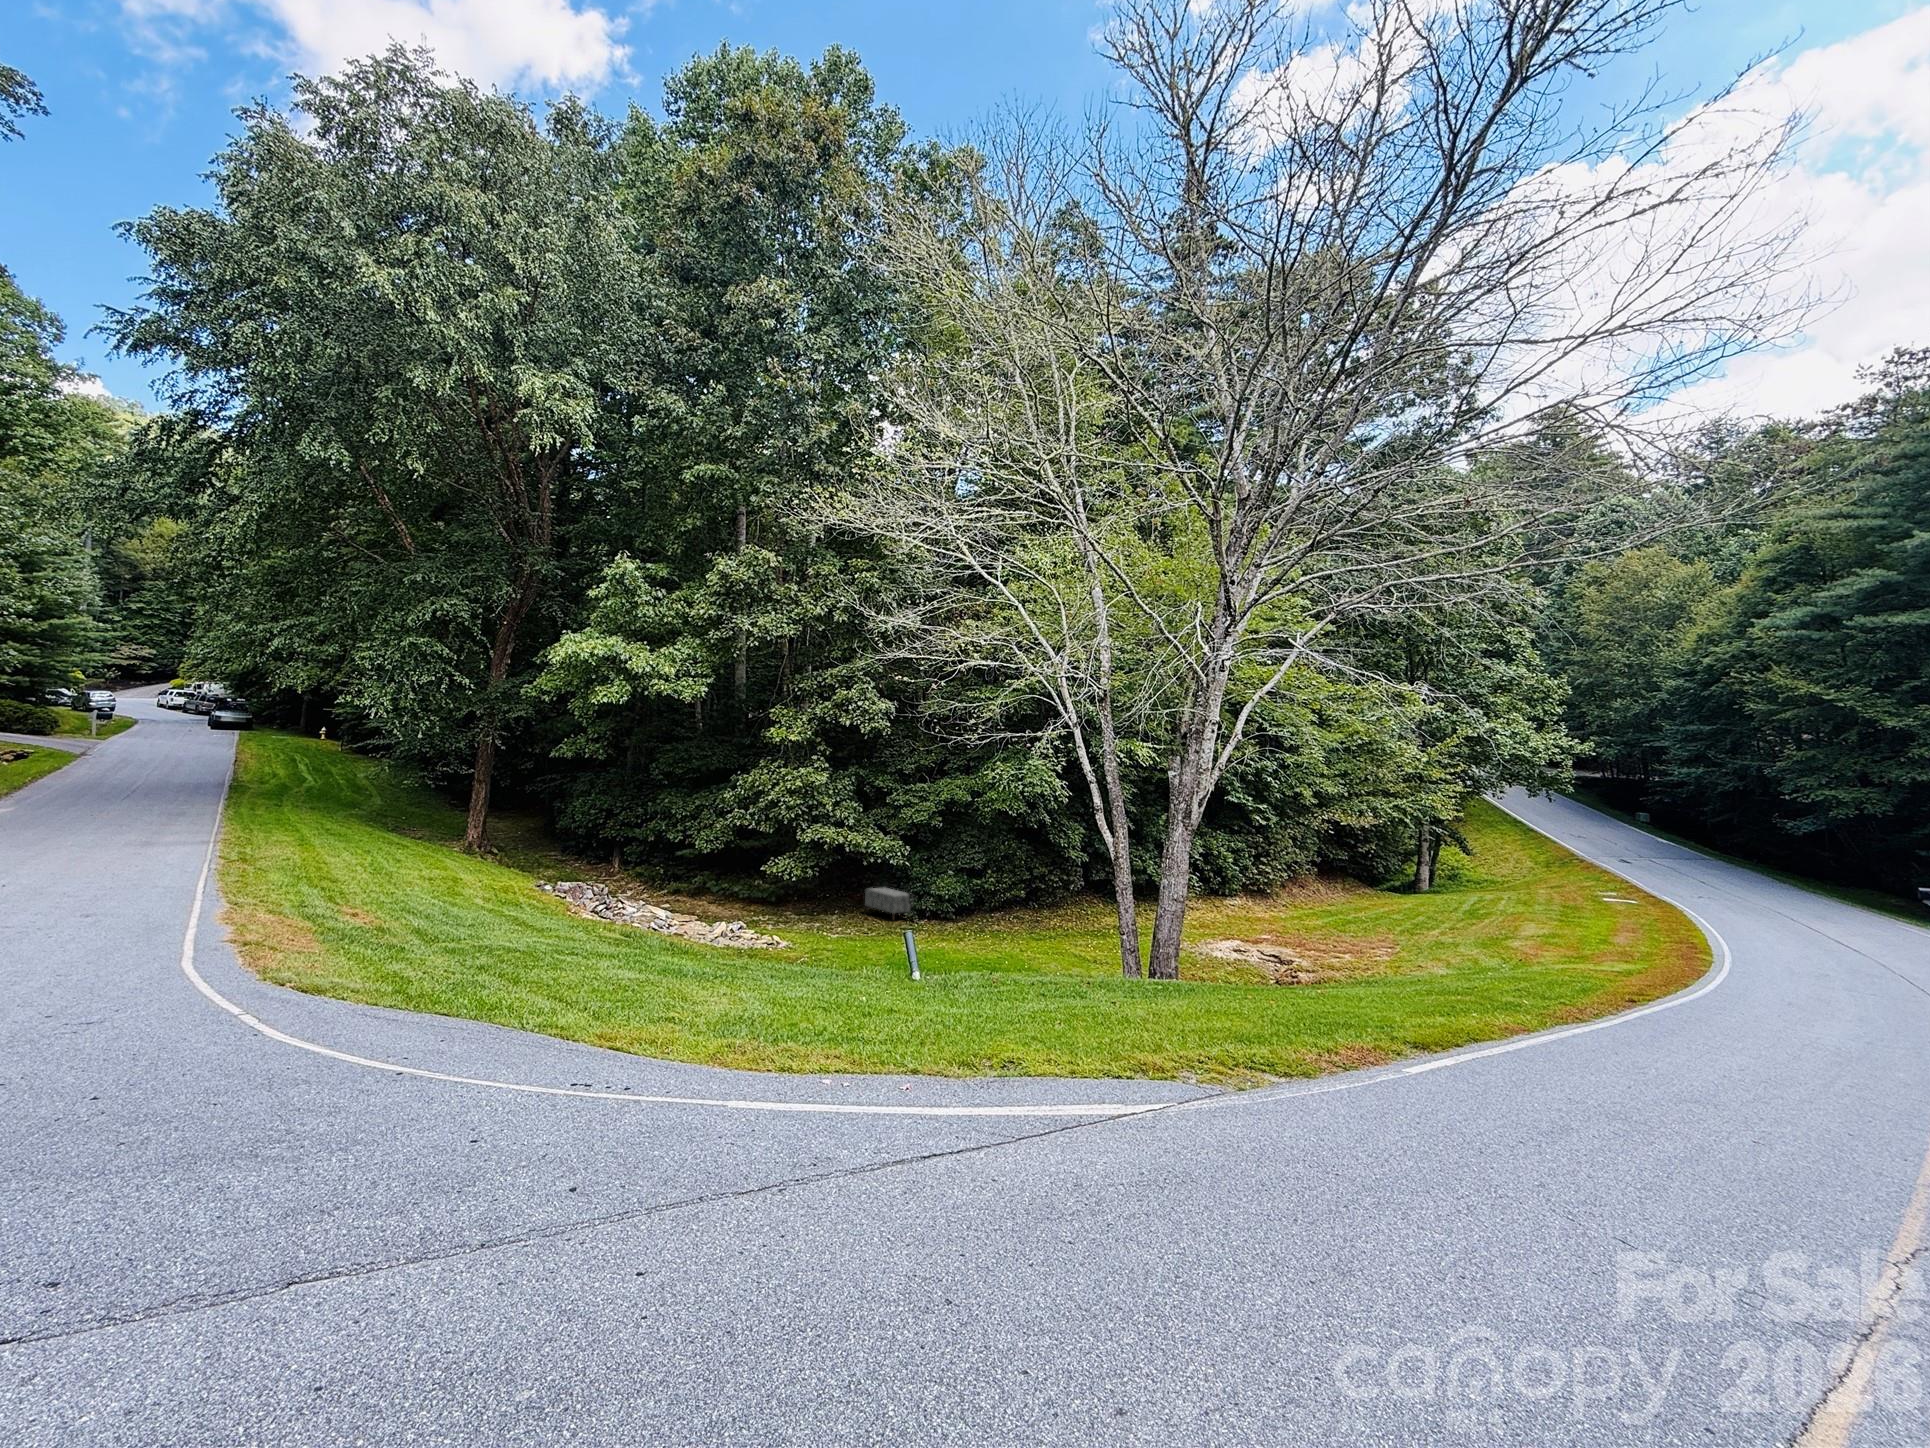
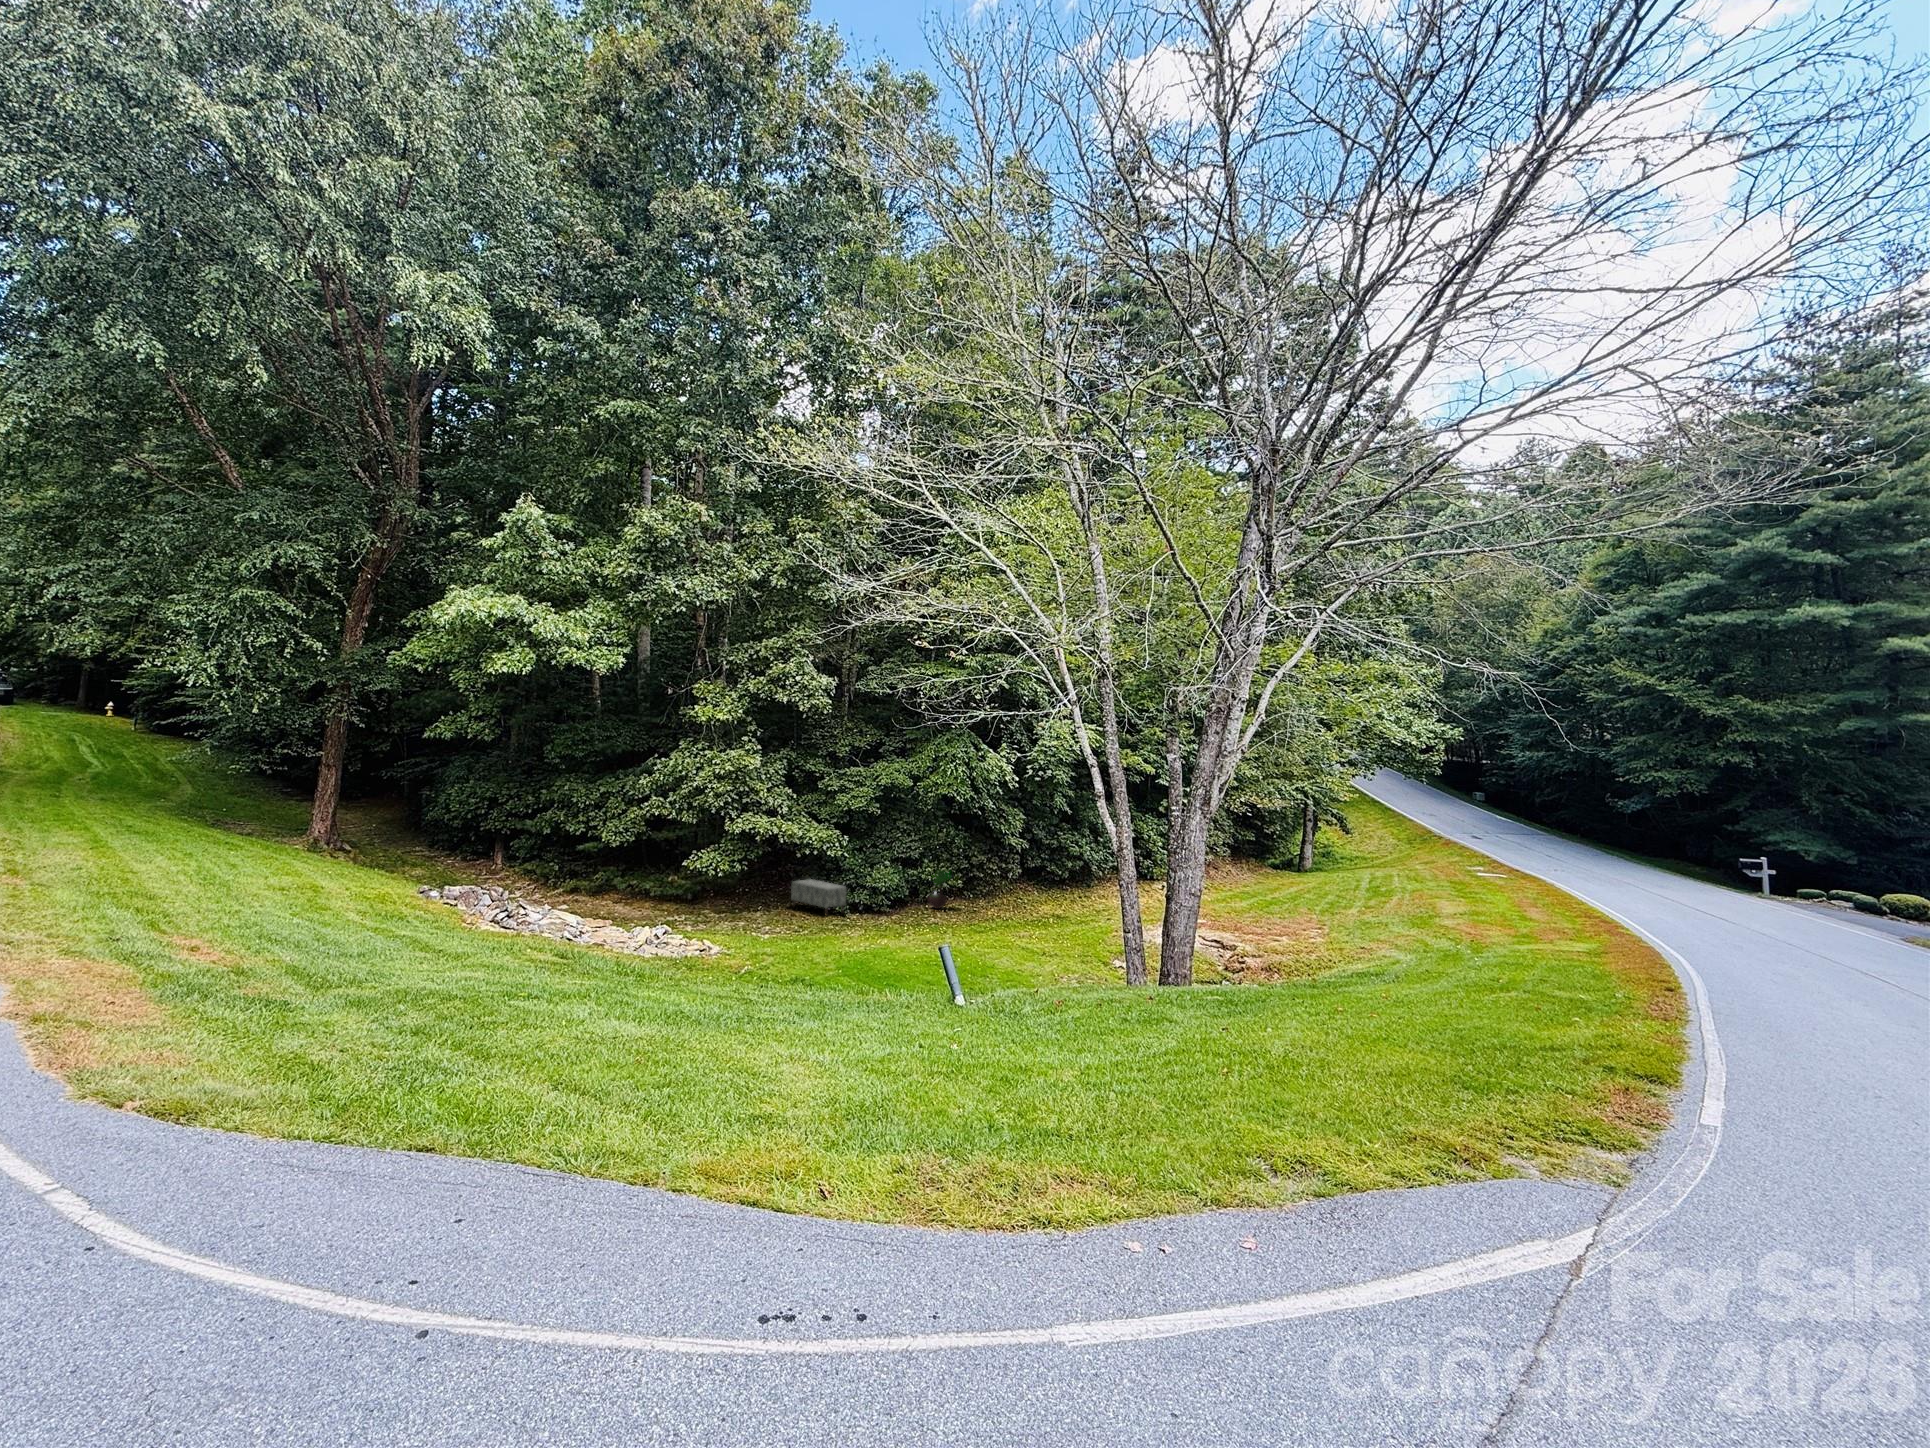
potted tree: none [993,878,1015,918] -> present [928,870,950,908]

